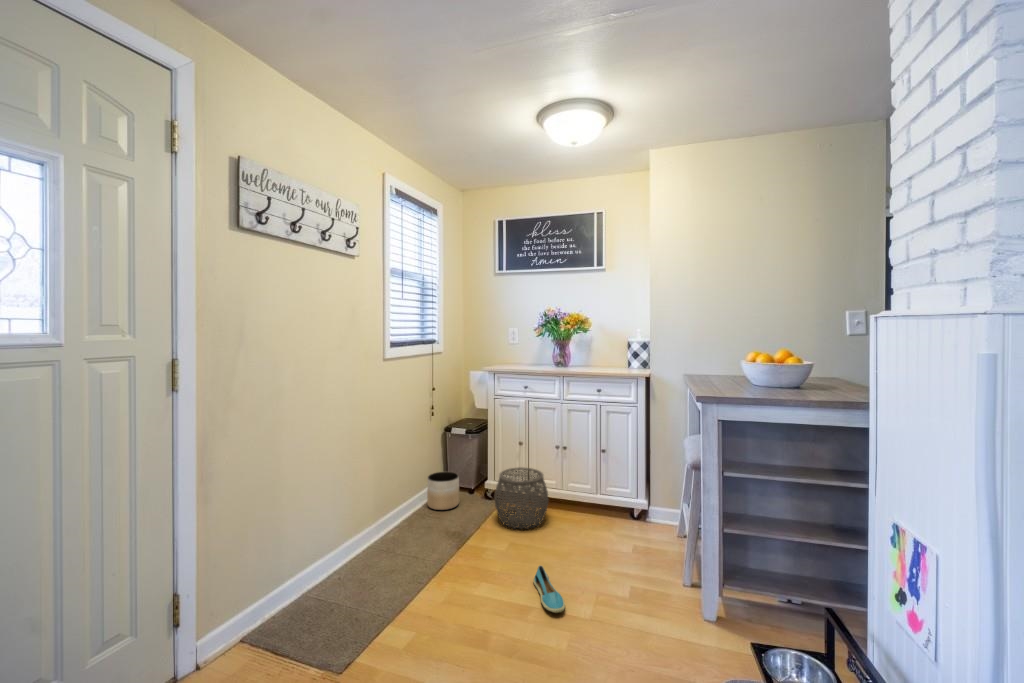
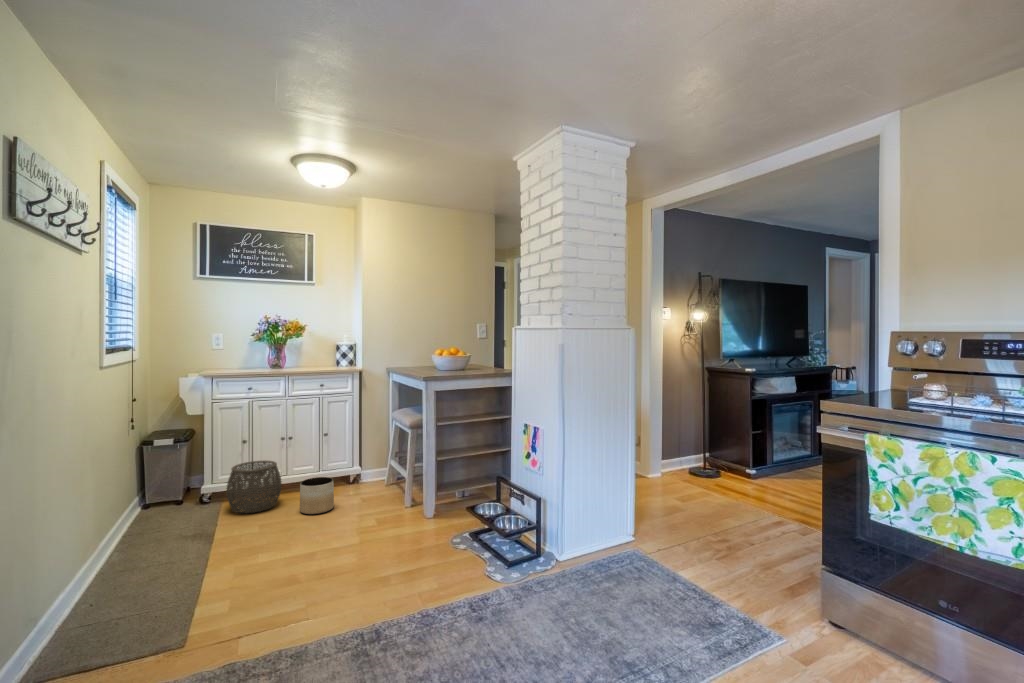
planter: present [427,471,459,510] -> present [300,477,334,515]
shoe: present [533,566,565,613] -> none [298,519,334,540]

